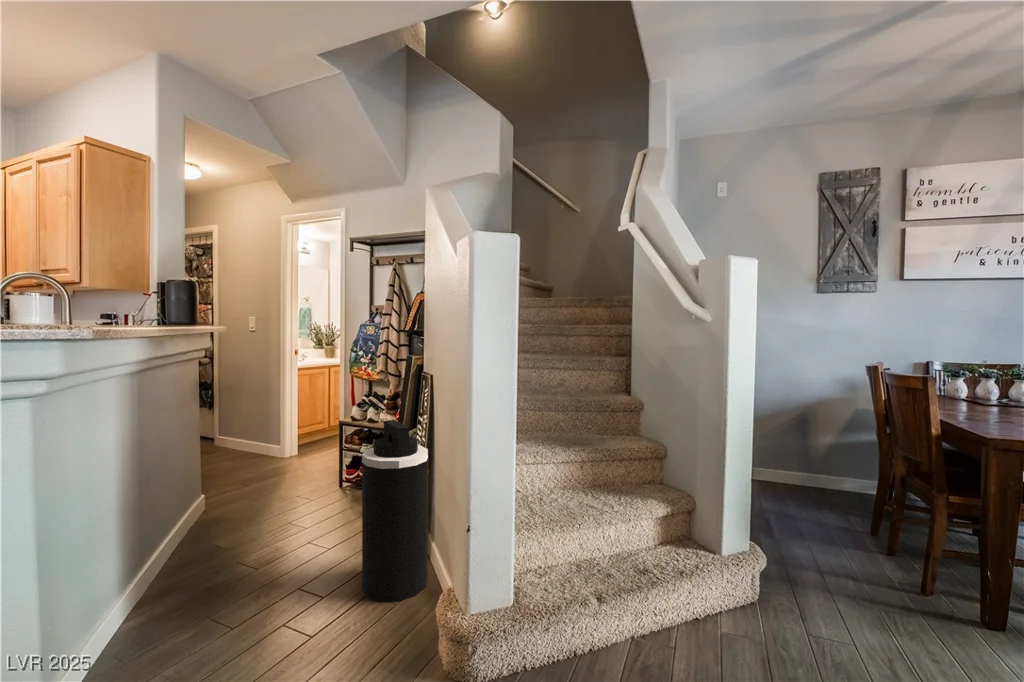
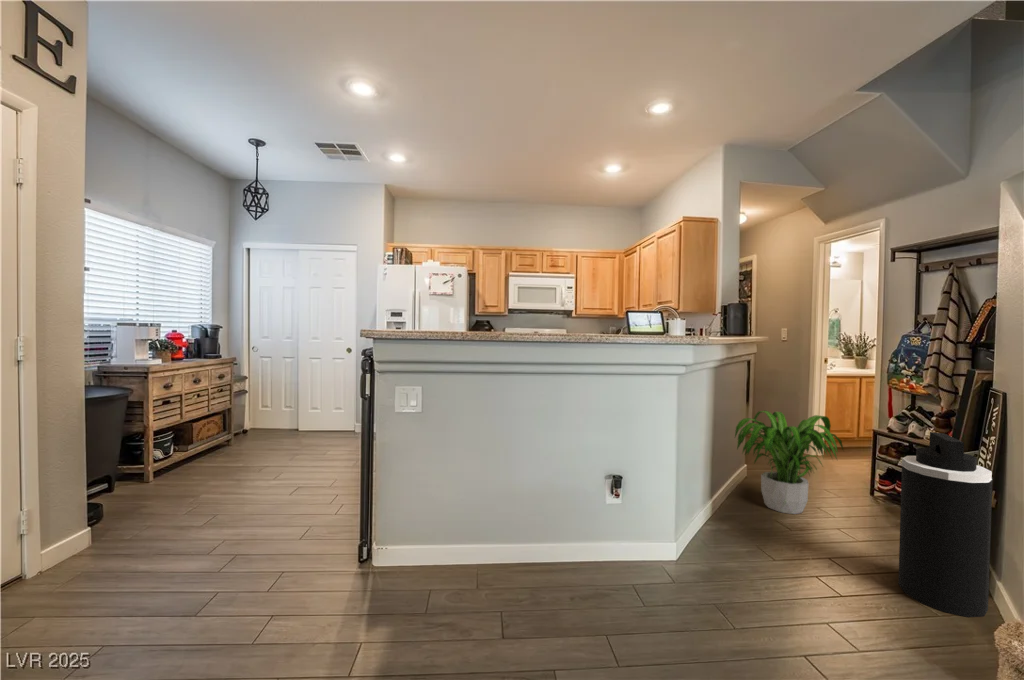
potted plant: none [177,417,312,549] -> present [735,411,843,514]

